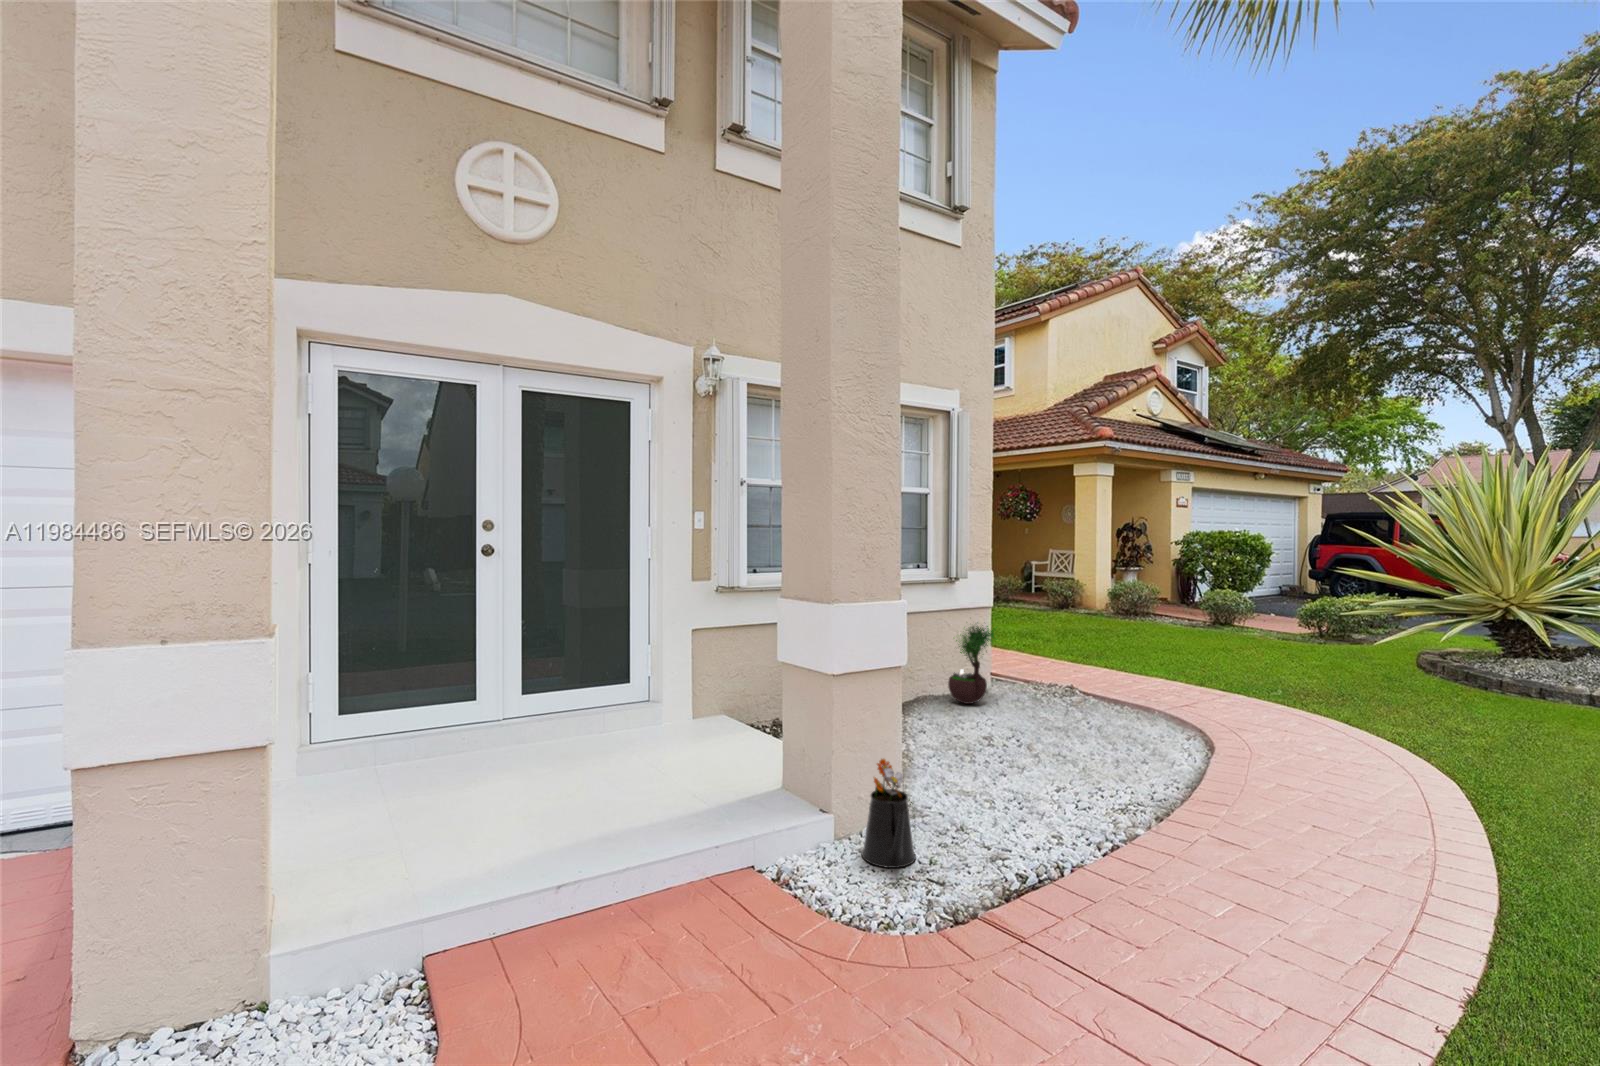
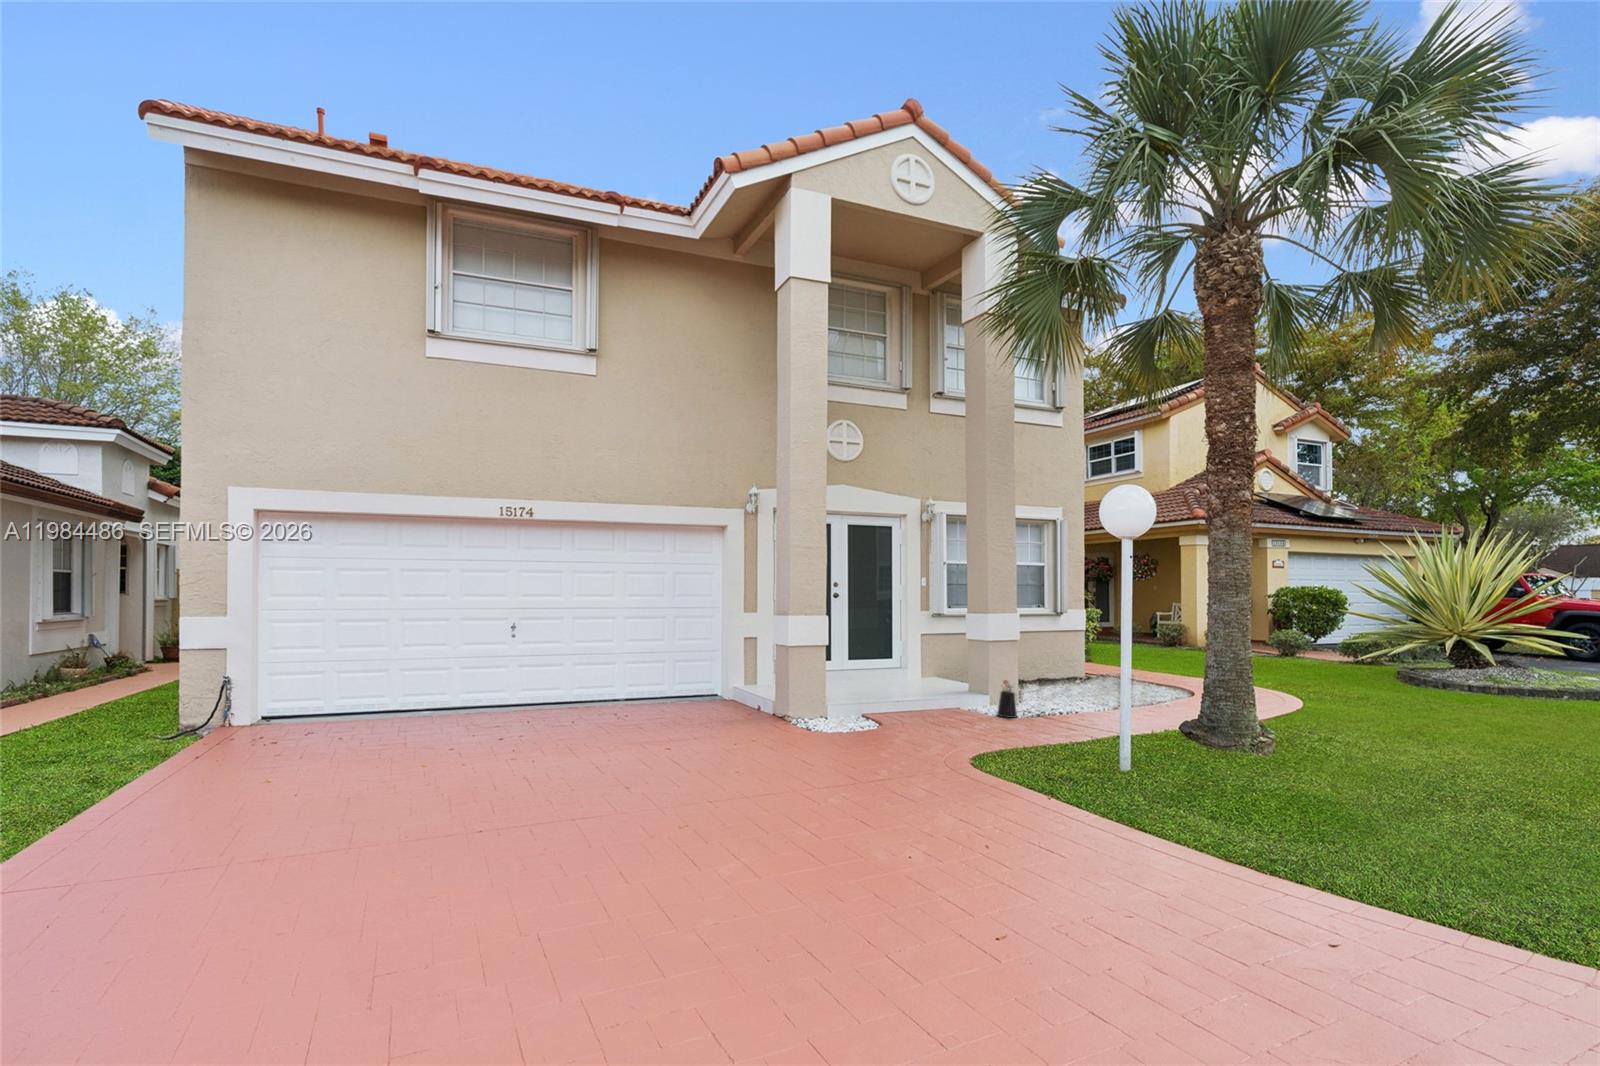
potted tree: present [948,626,997,704] -> none [1051,636,1081,684]

